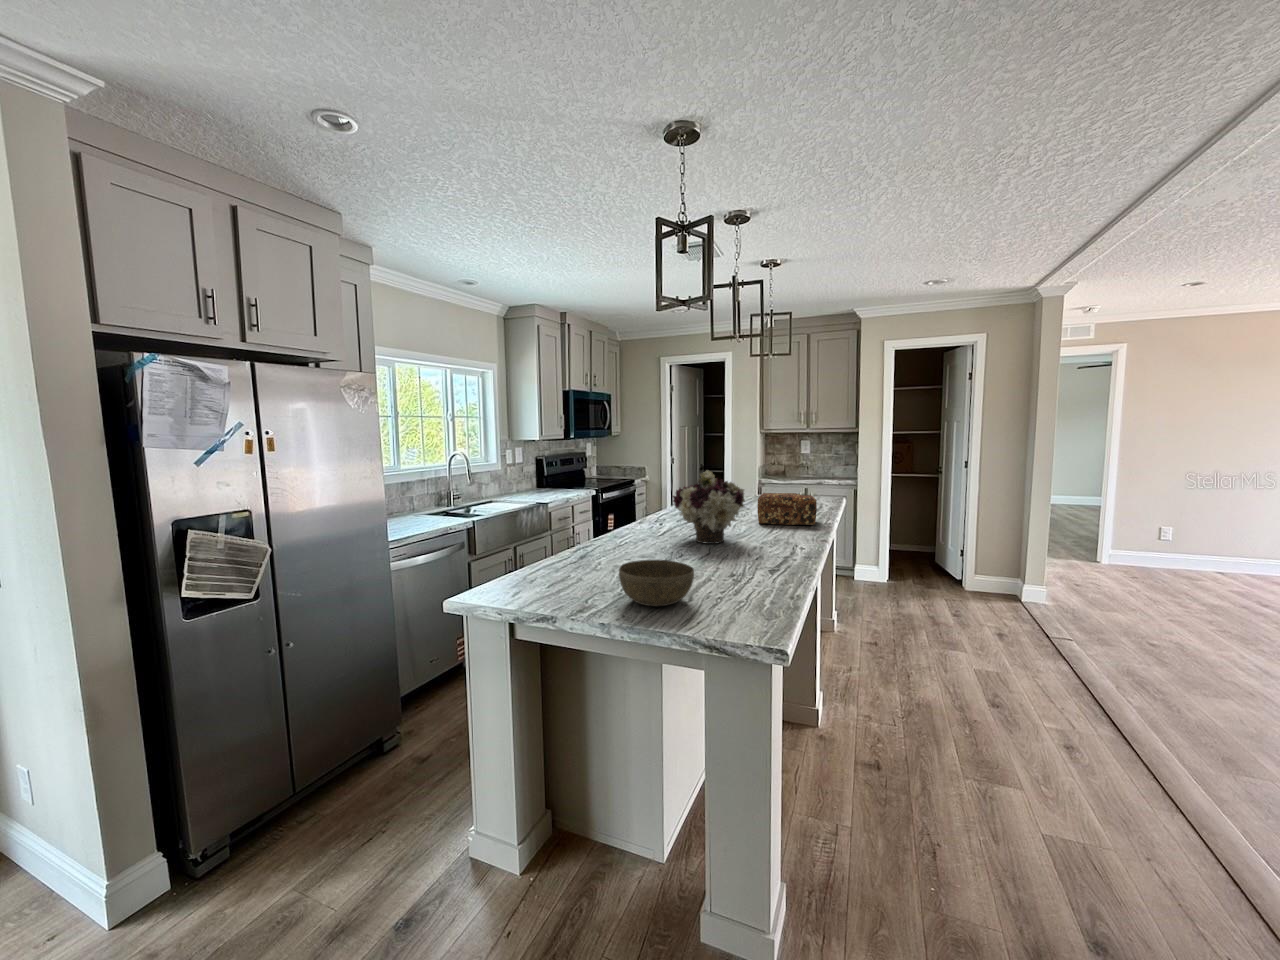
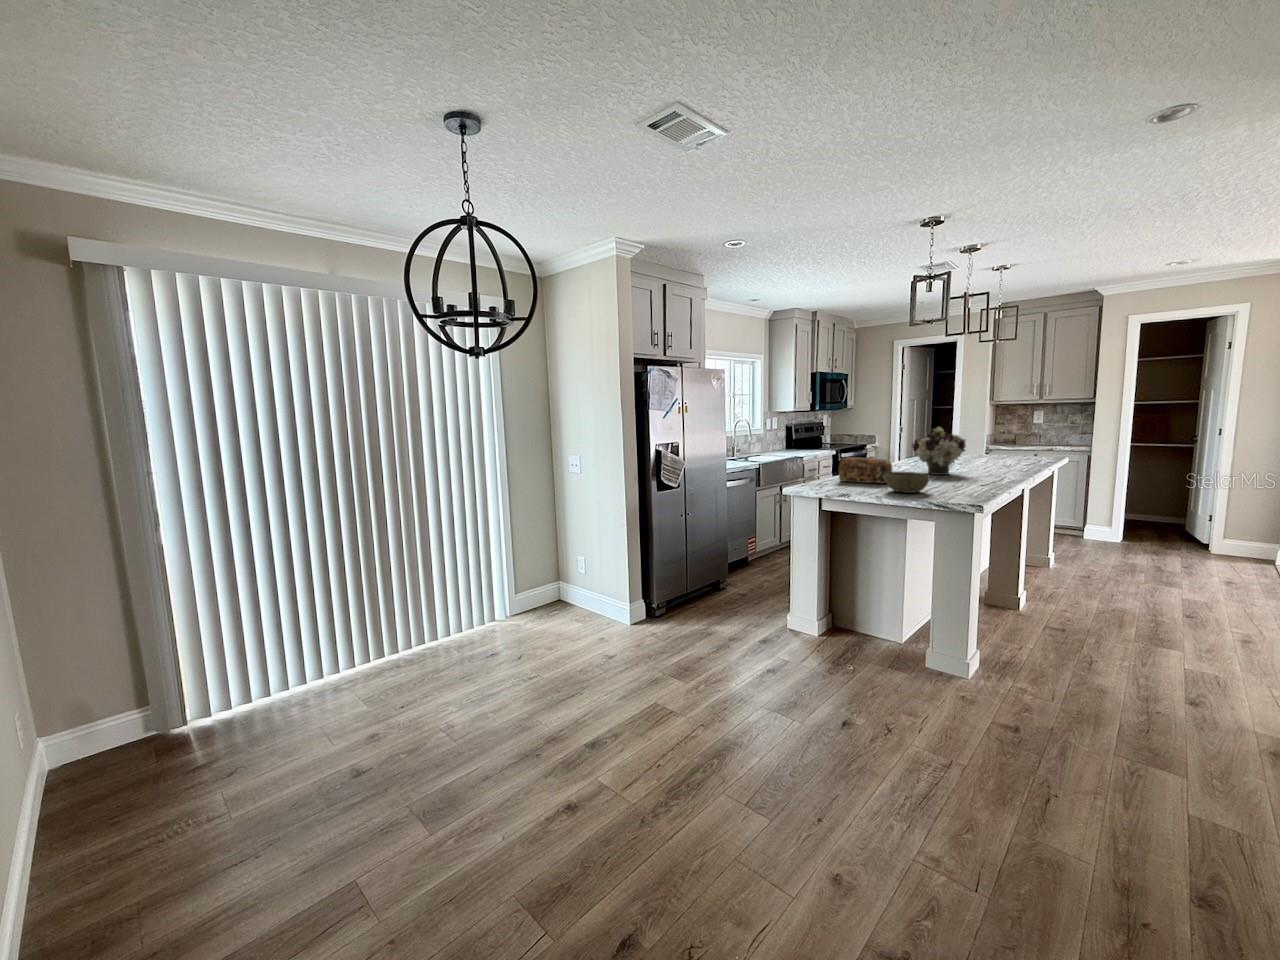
bread loaf: present [758,493,817,525] -> present [839,457,892,483]

